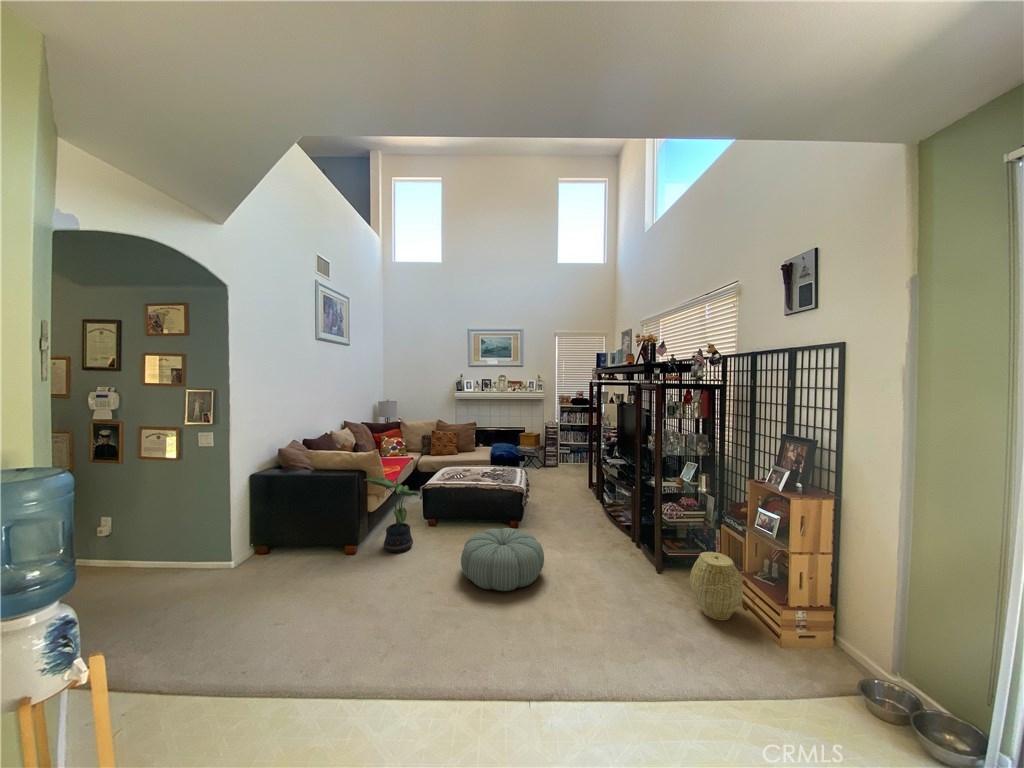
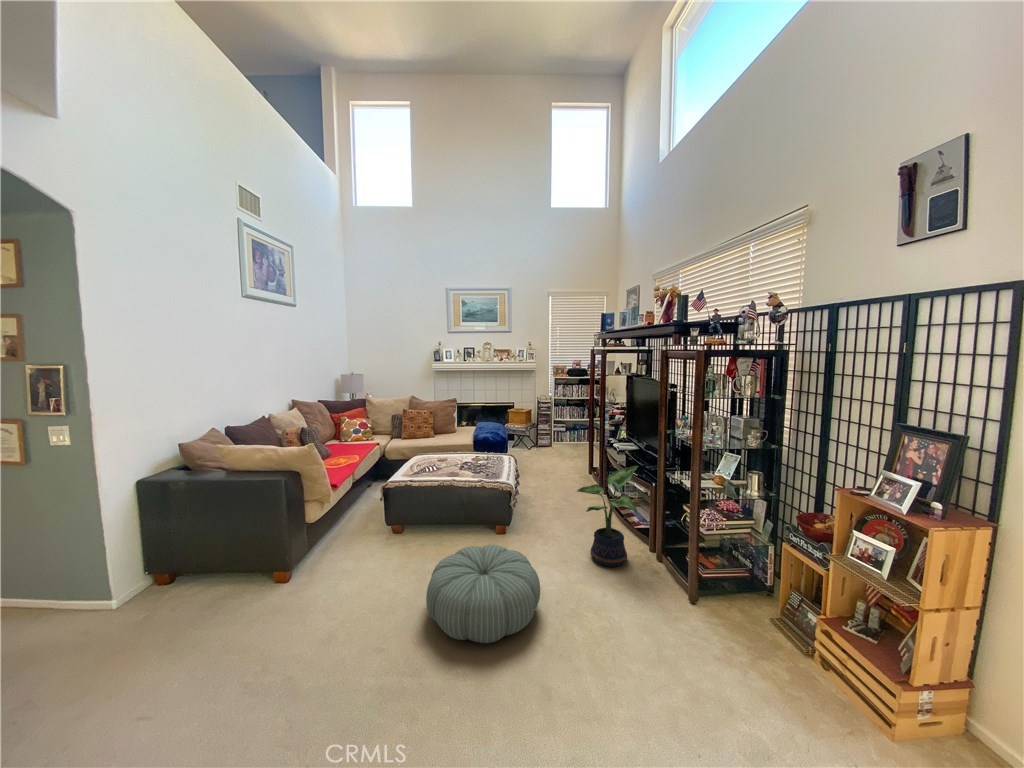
potted plant: present [364,478,419,553] -> present [577,466,638,567]
woven basket: present [690,552,743,620] -> none [747,588,828,689]

